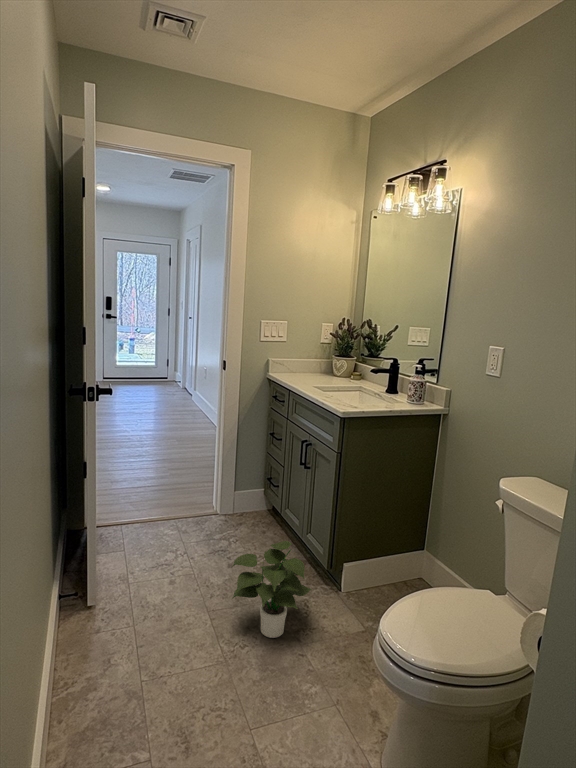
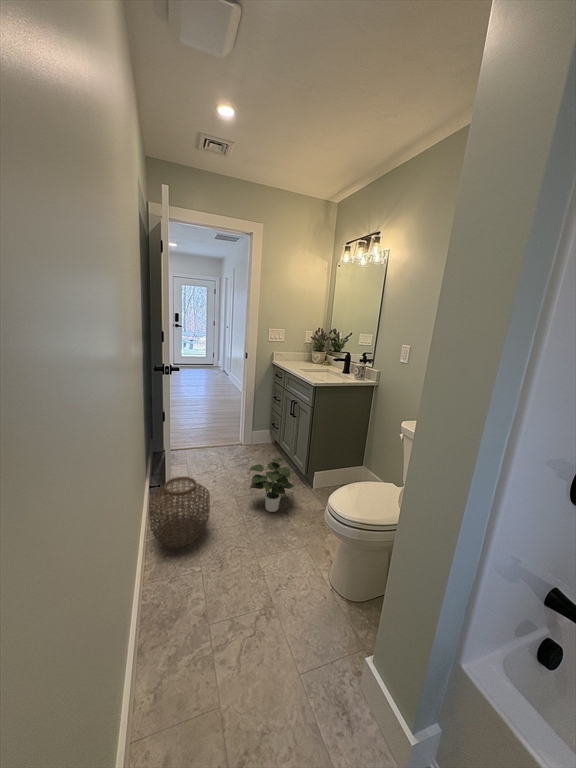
woven basket: none [56,581,165,712] -> present [149,477,210,548]

